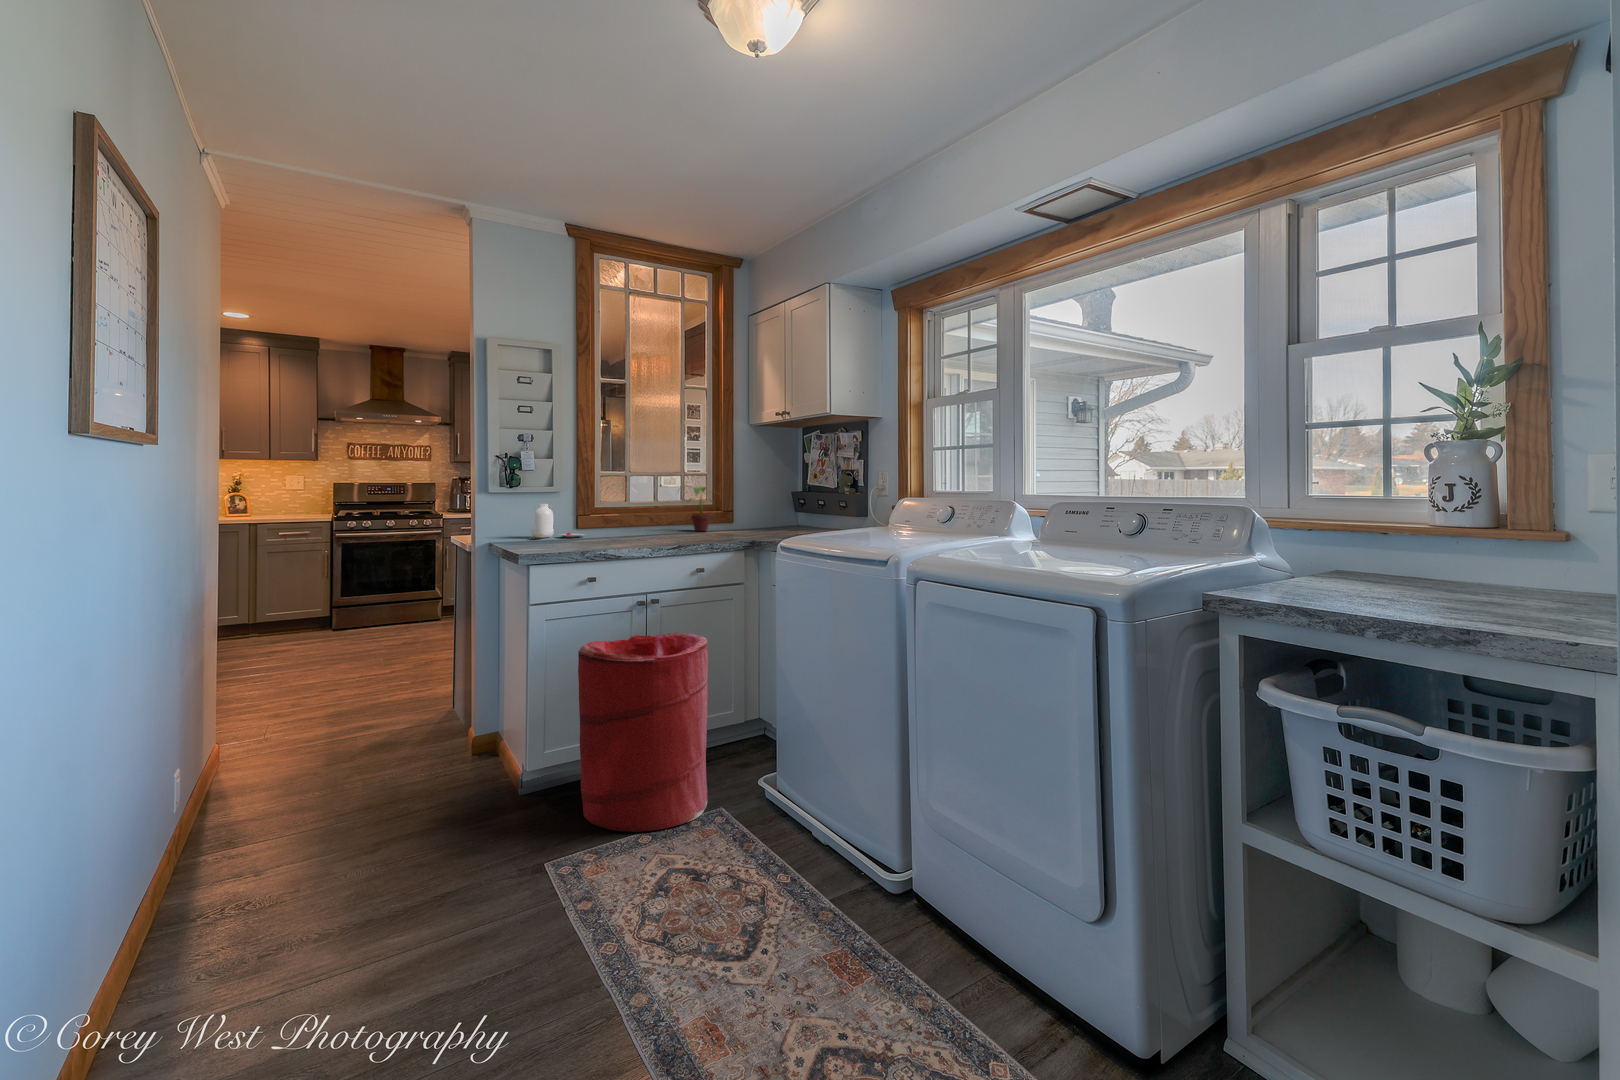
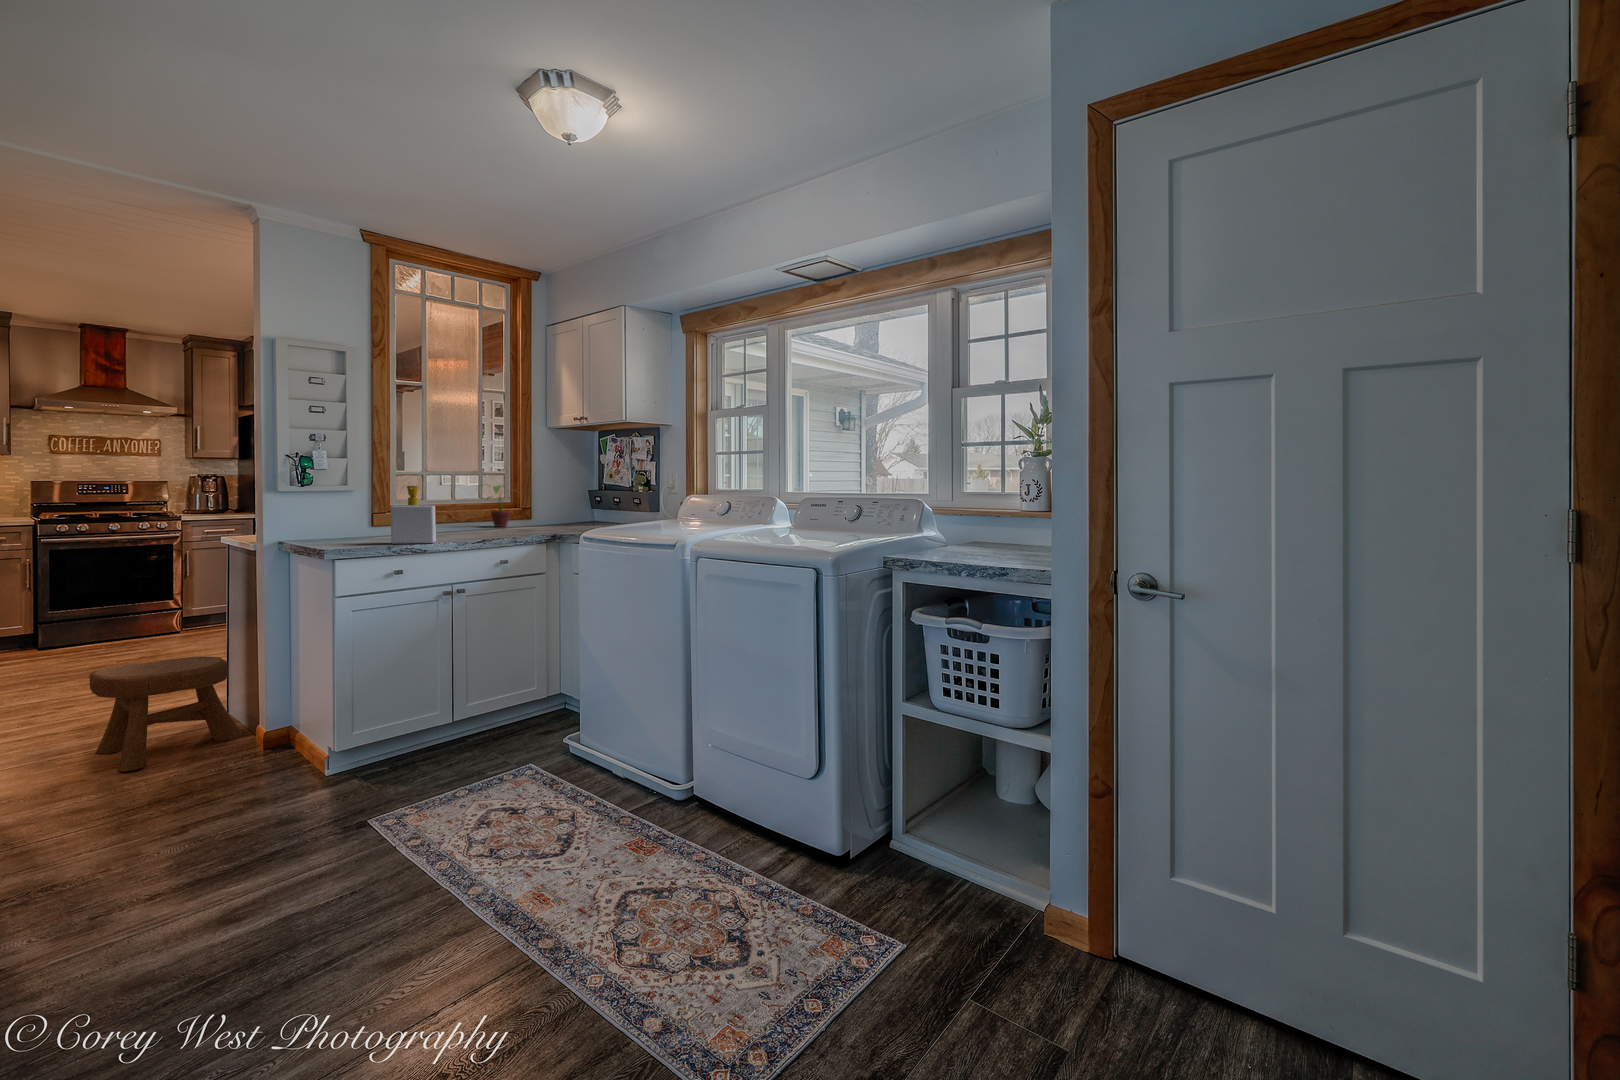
soap bottle: none [584,488,629,551] -> present [391,486,436,544]
jar: present [530,504,585,538] -> none [324,501,386,535]
laundry hamper: present [578,633,708,832] -> none [391,616,518,789]
stool: none [325,656,458,771] -> present [89,657,243,772]

